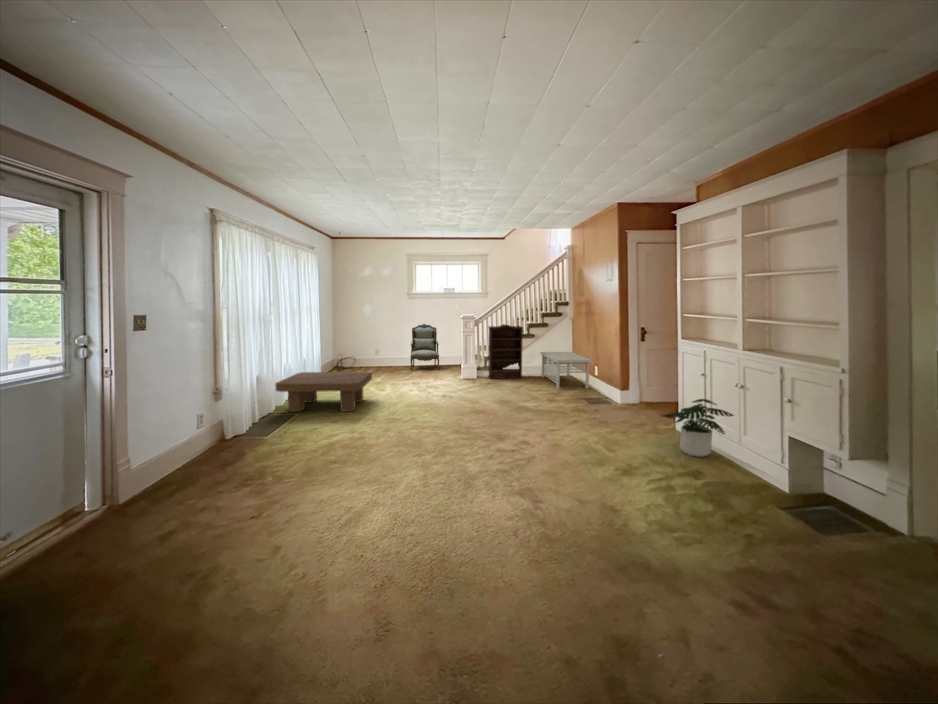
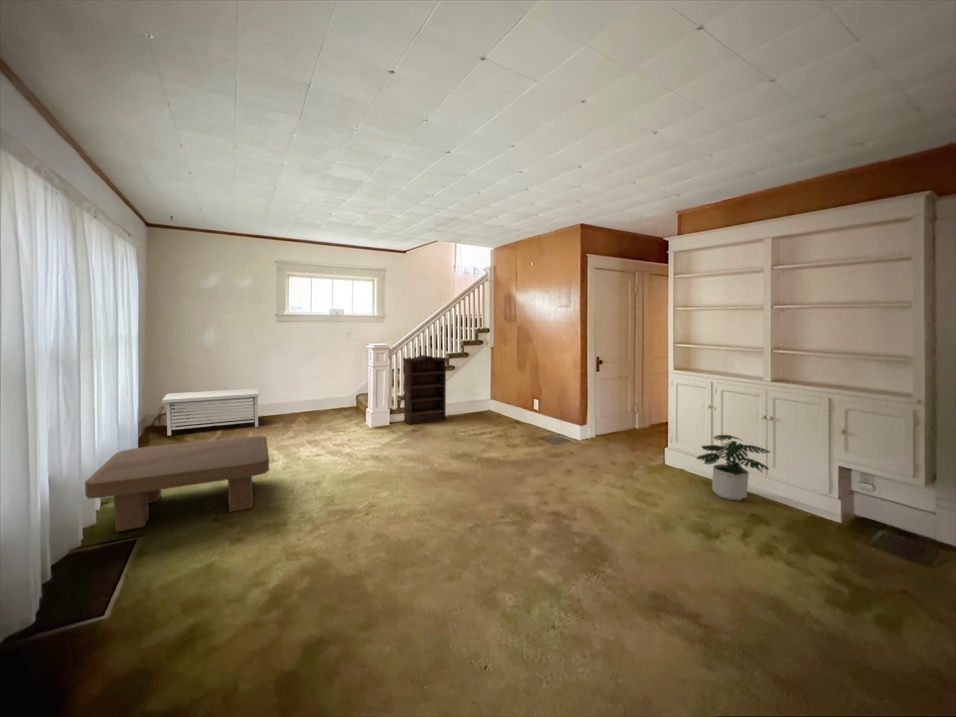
armchair: present [410,324,440,370] -> none [283,356,329,422]
storage bench: present [541,352,592,389] -> present [162,388,259,436]

